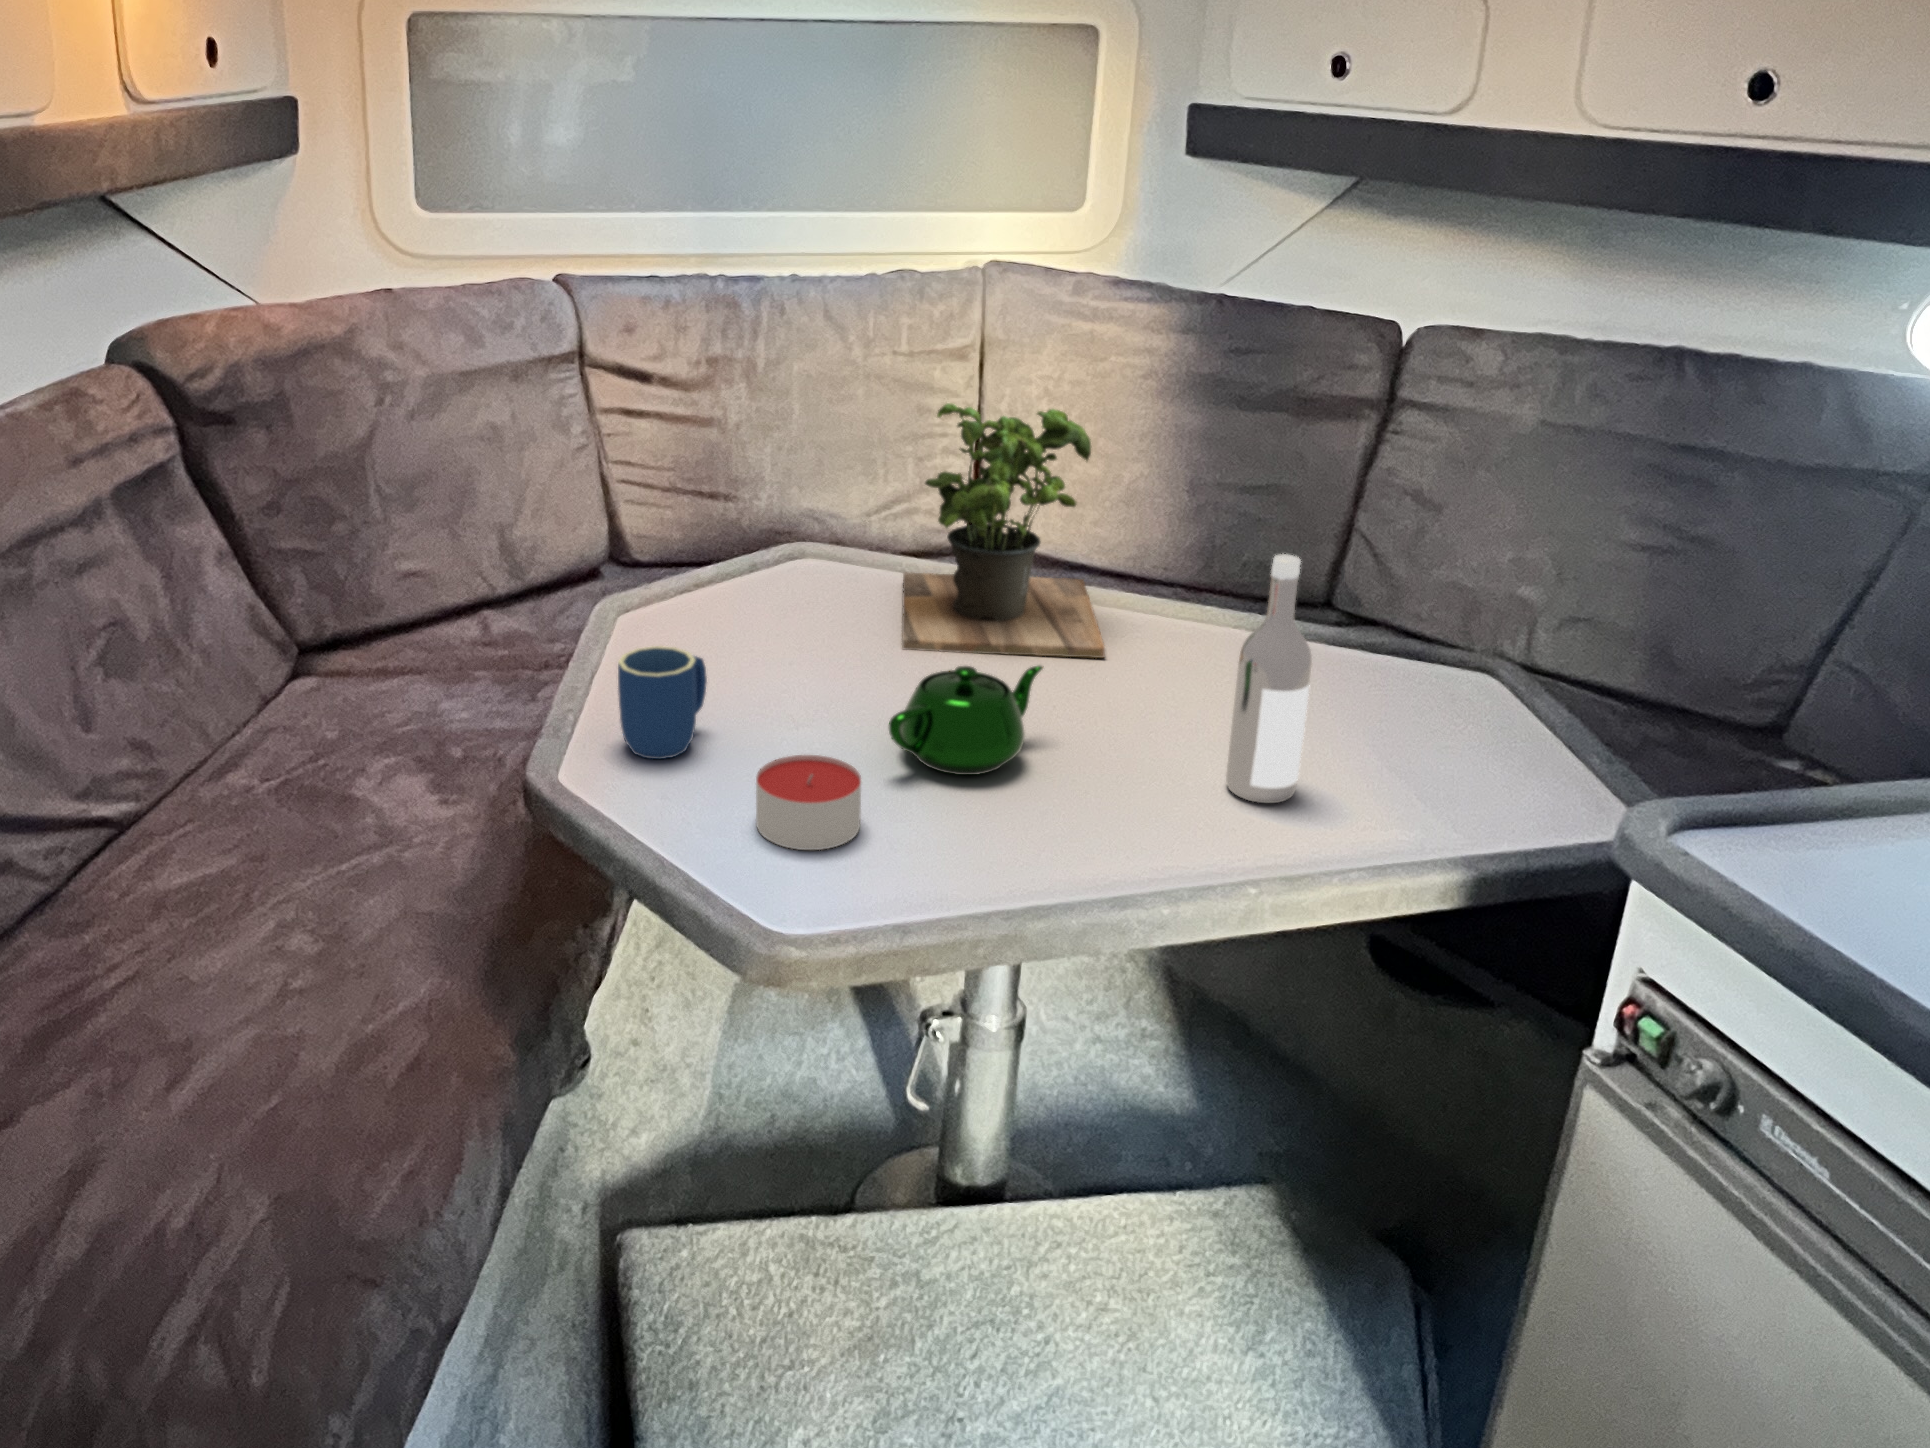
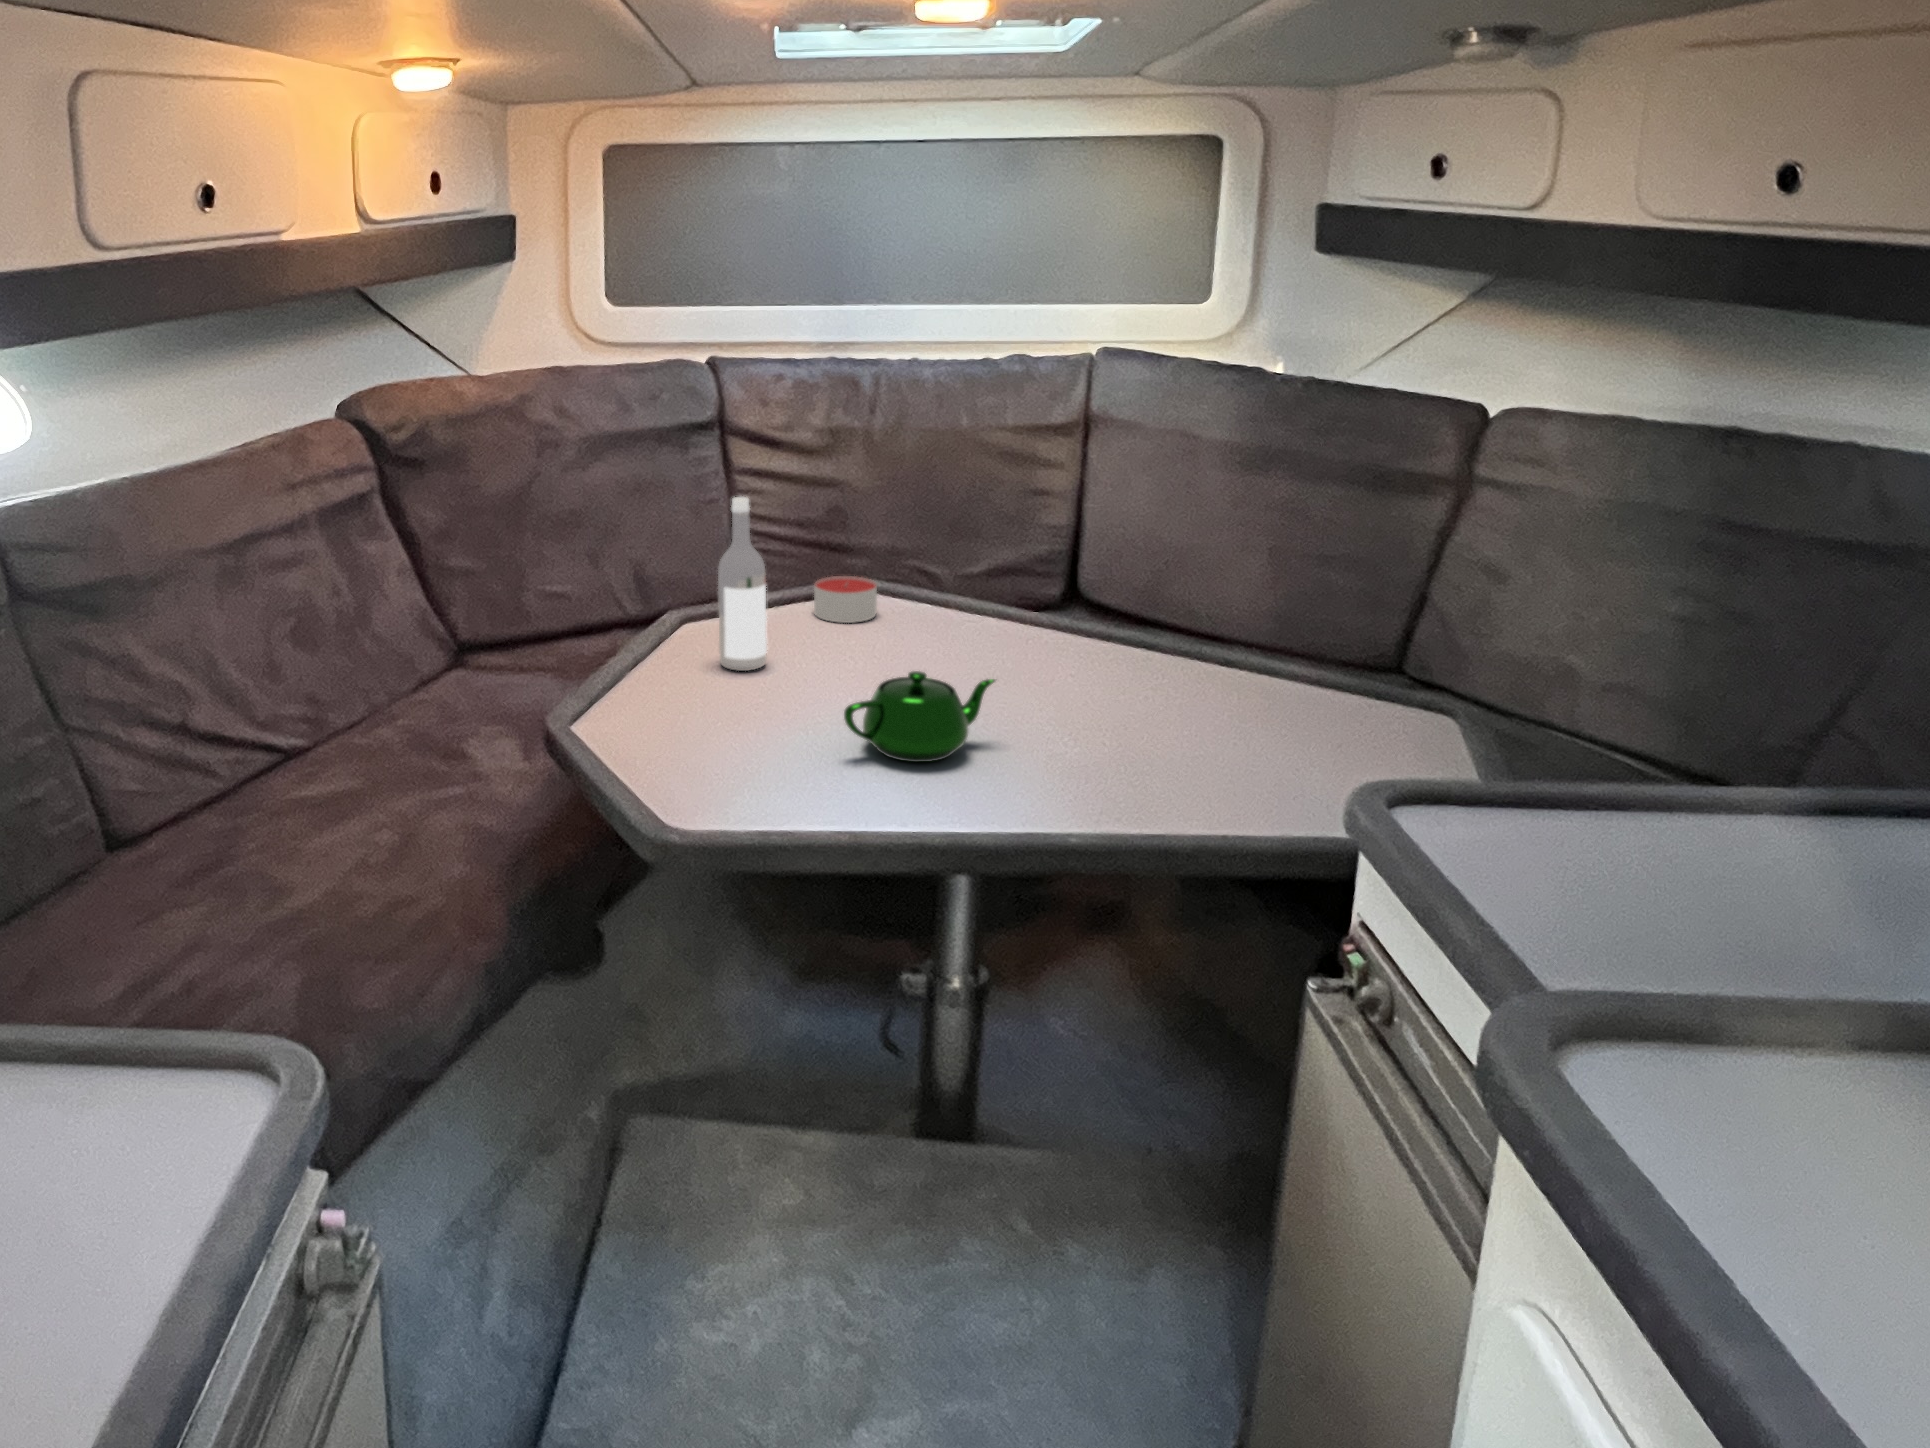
potted plant: present [902,403,1105,658] -> none [914,462,1109,690]
wine bottle: present [1226,554,1312,803] -> present [718,497,767,671]
mug: present [618,646,707,759] -> none [638,640,715,730]
candle: present [756,755,861,850] -> present [814,576,877,623]

